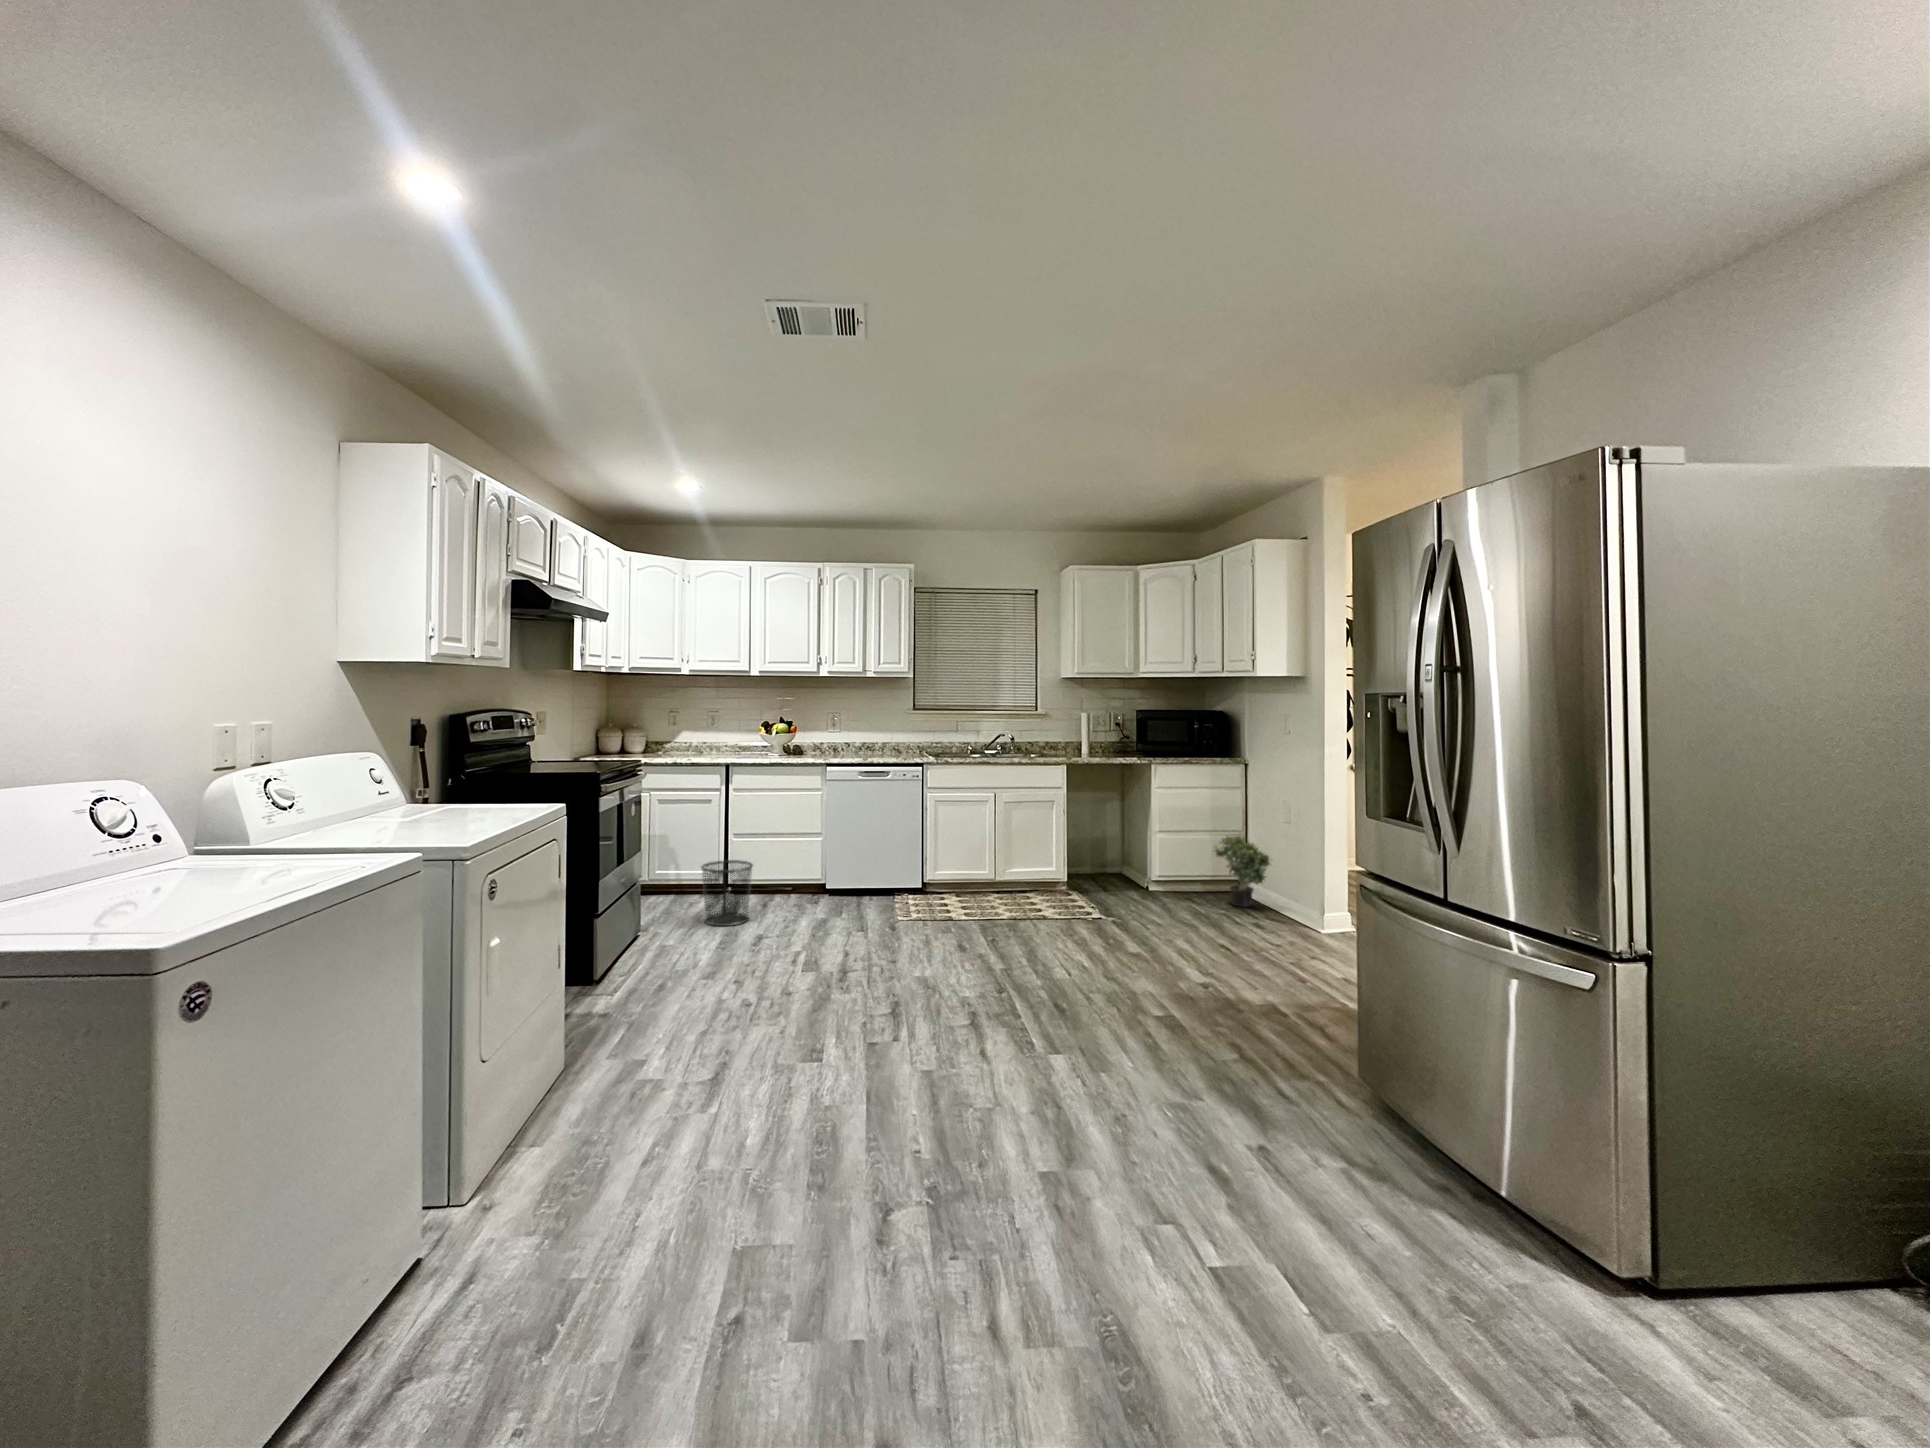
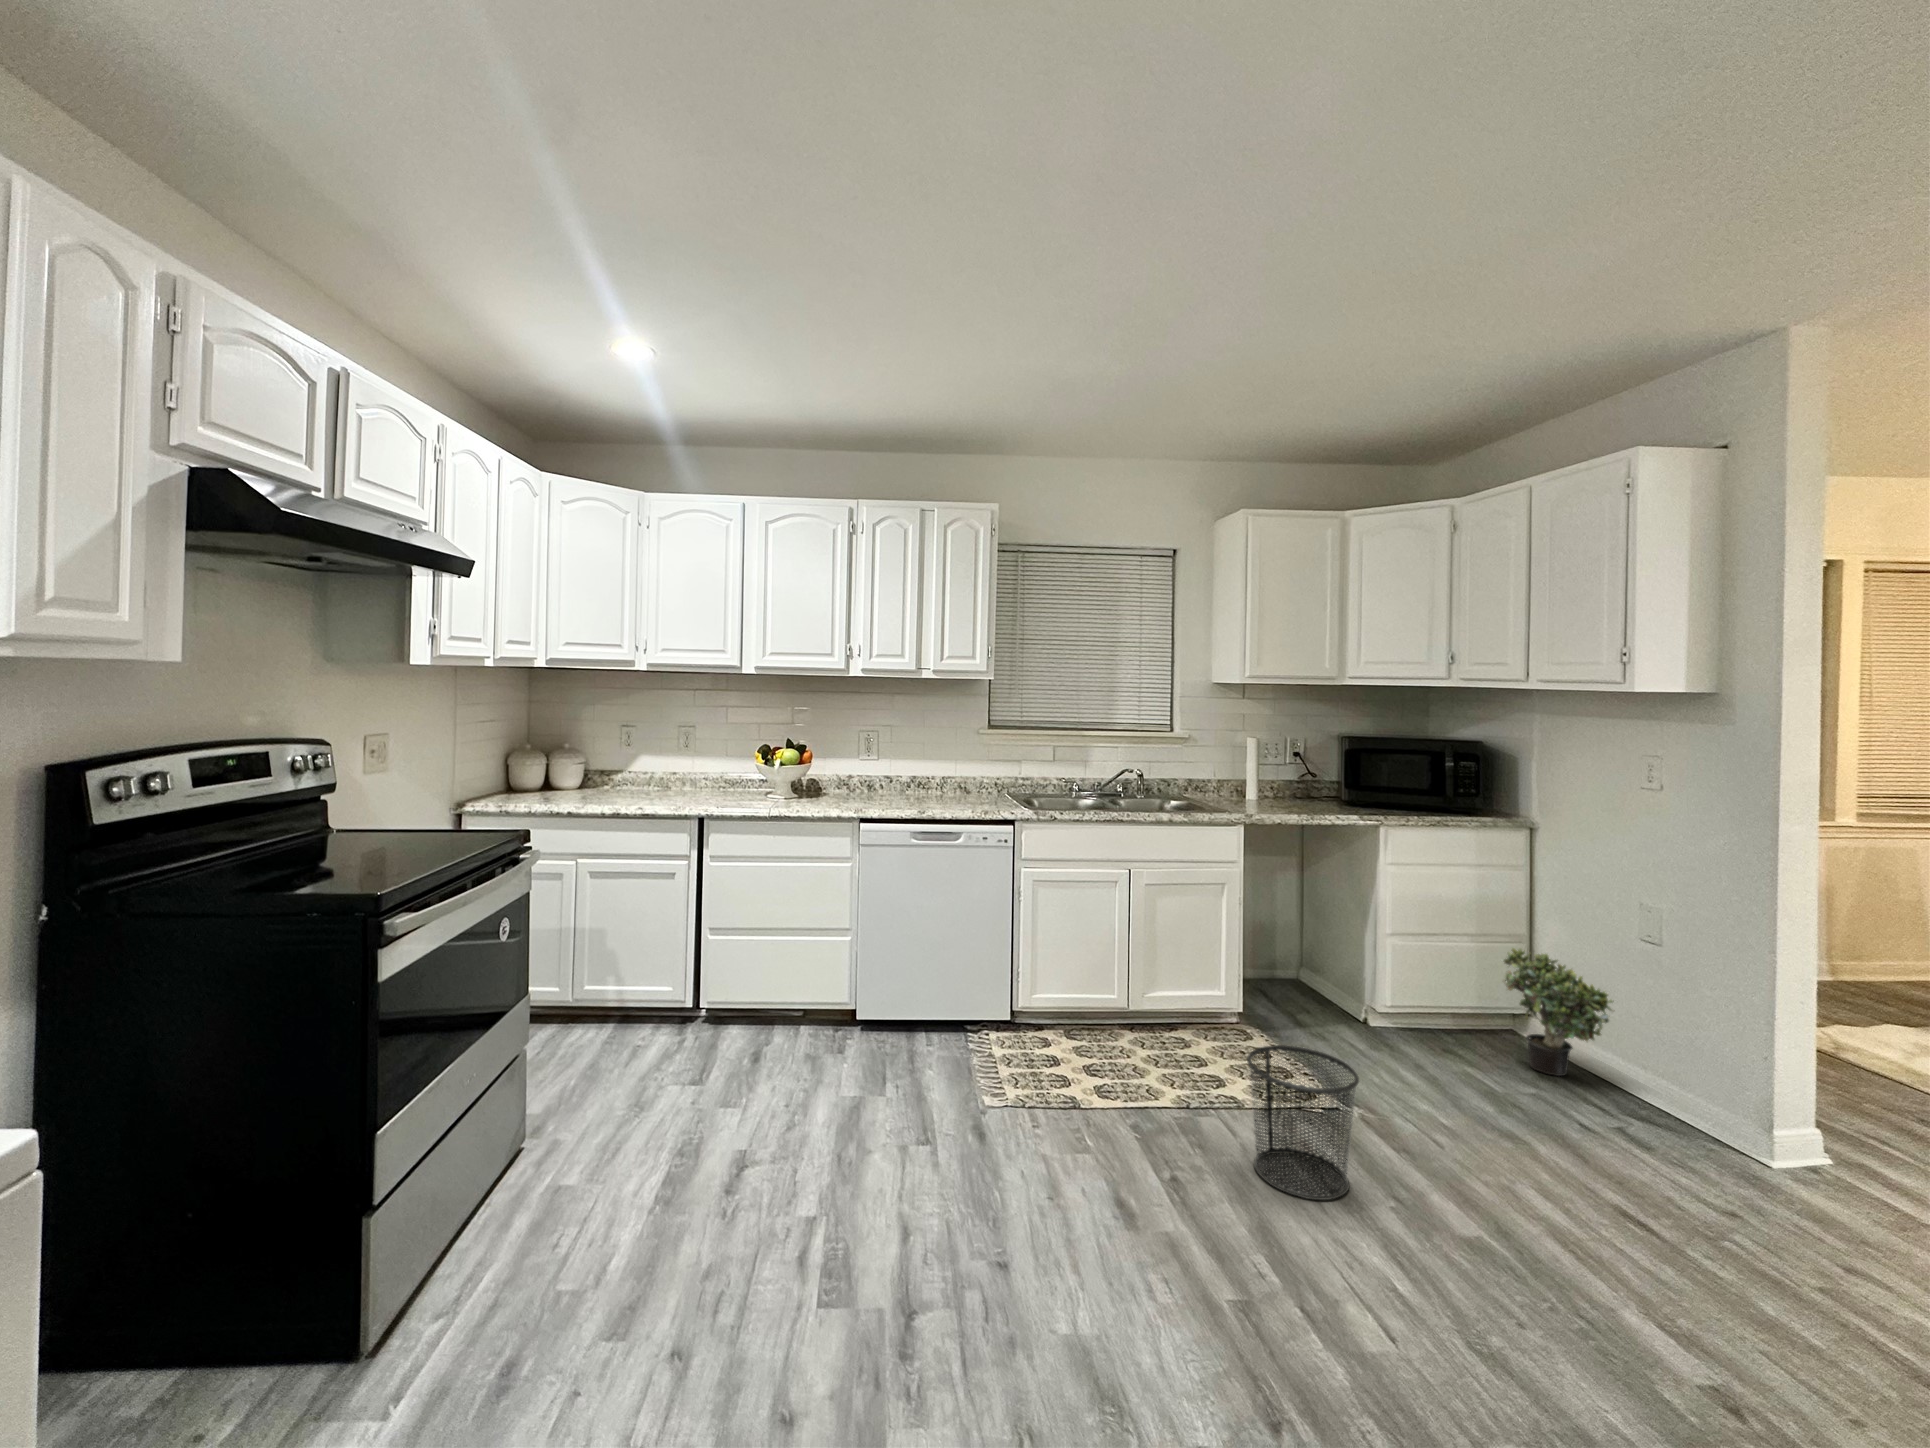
waste bin: present [701,860,753,926] -> present [1247,1045,1359,1200]

